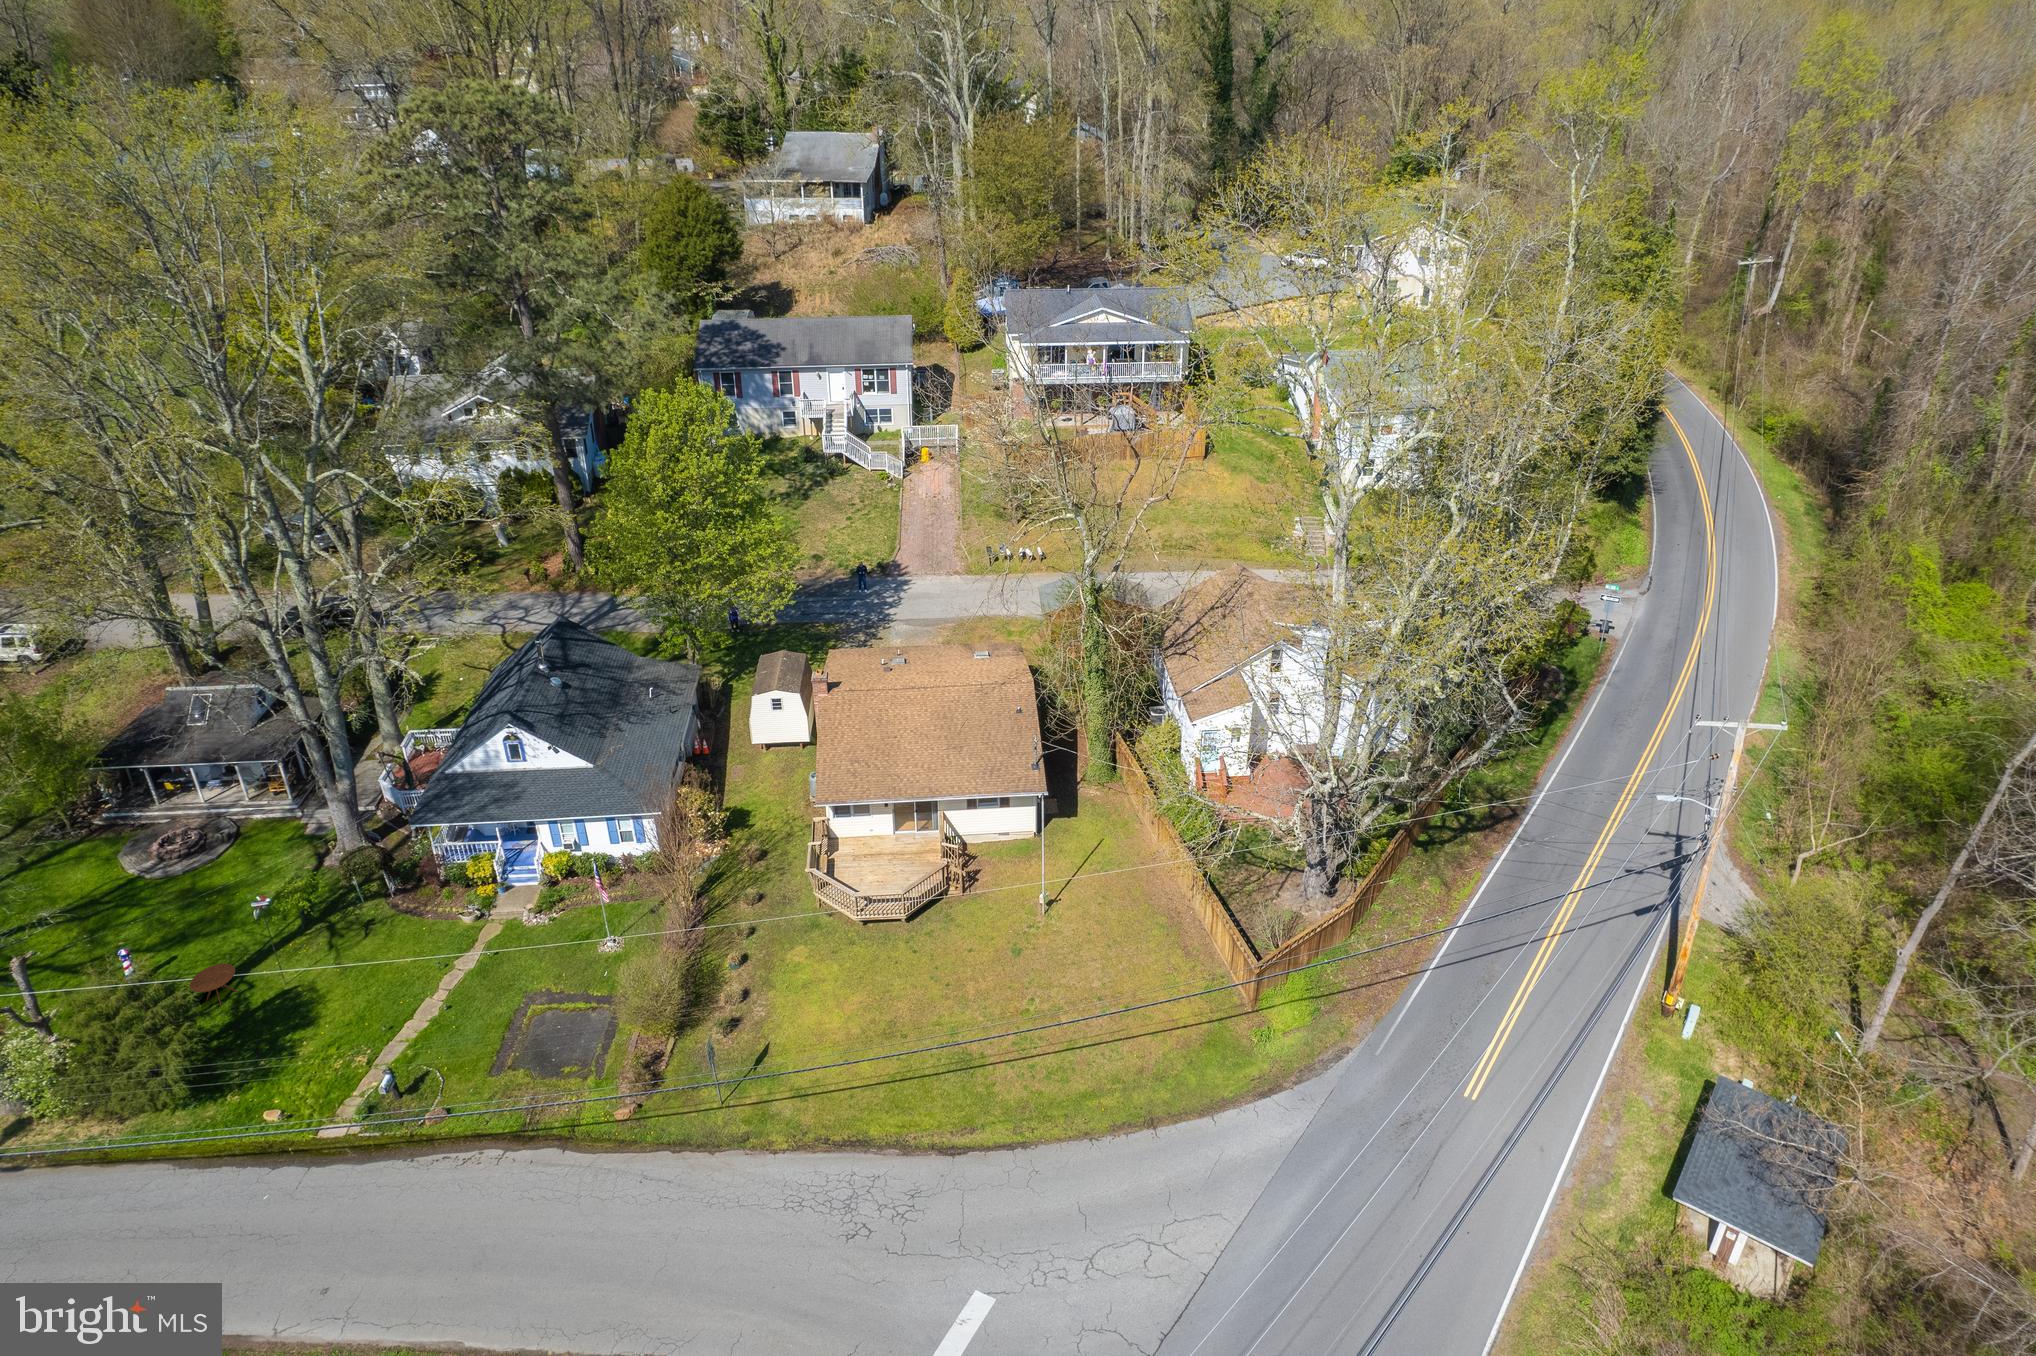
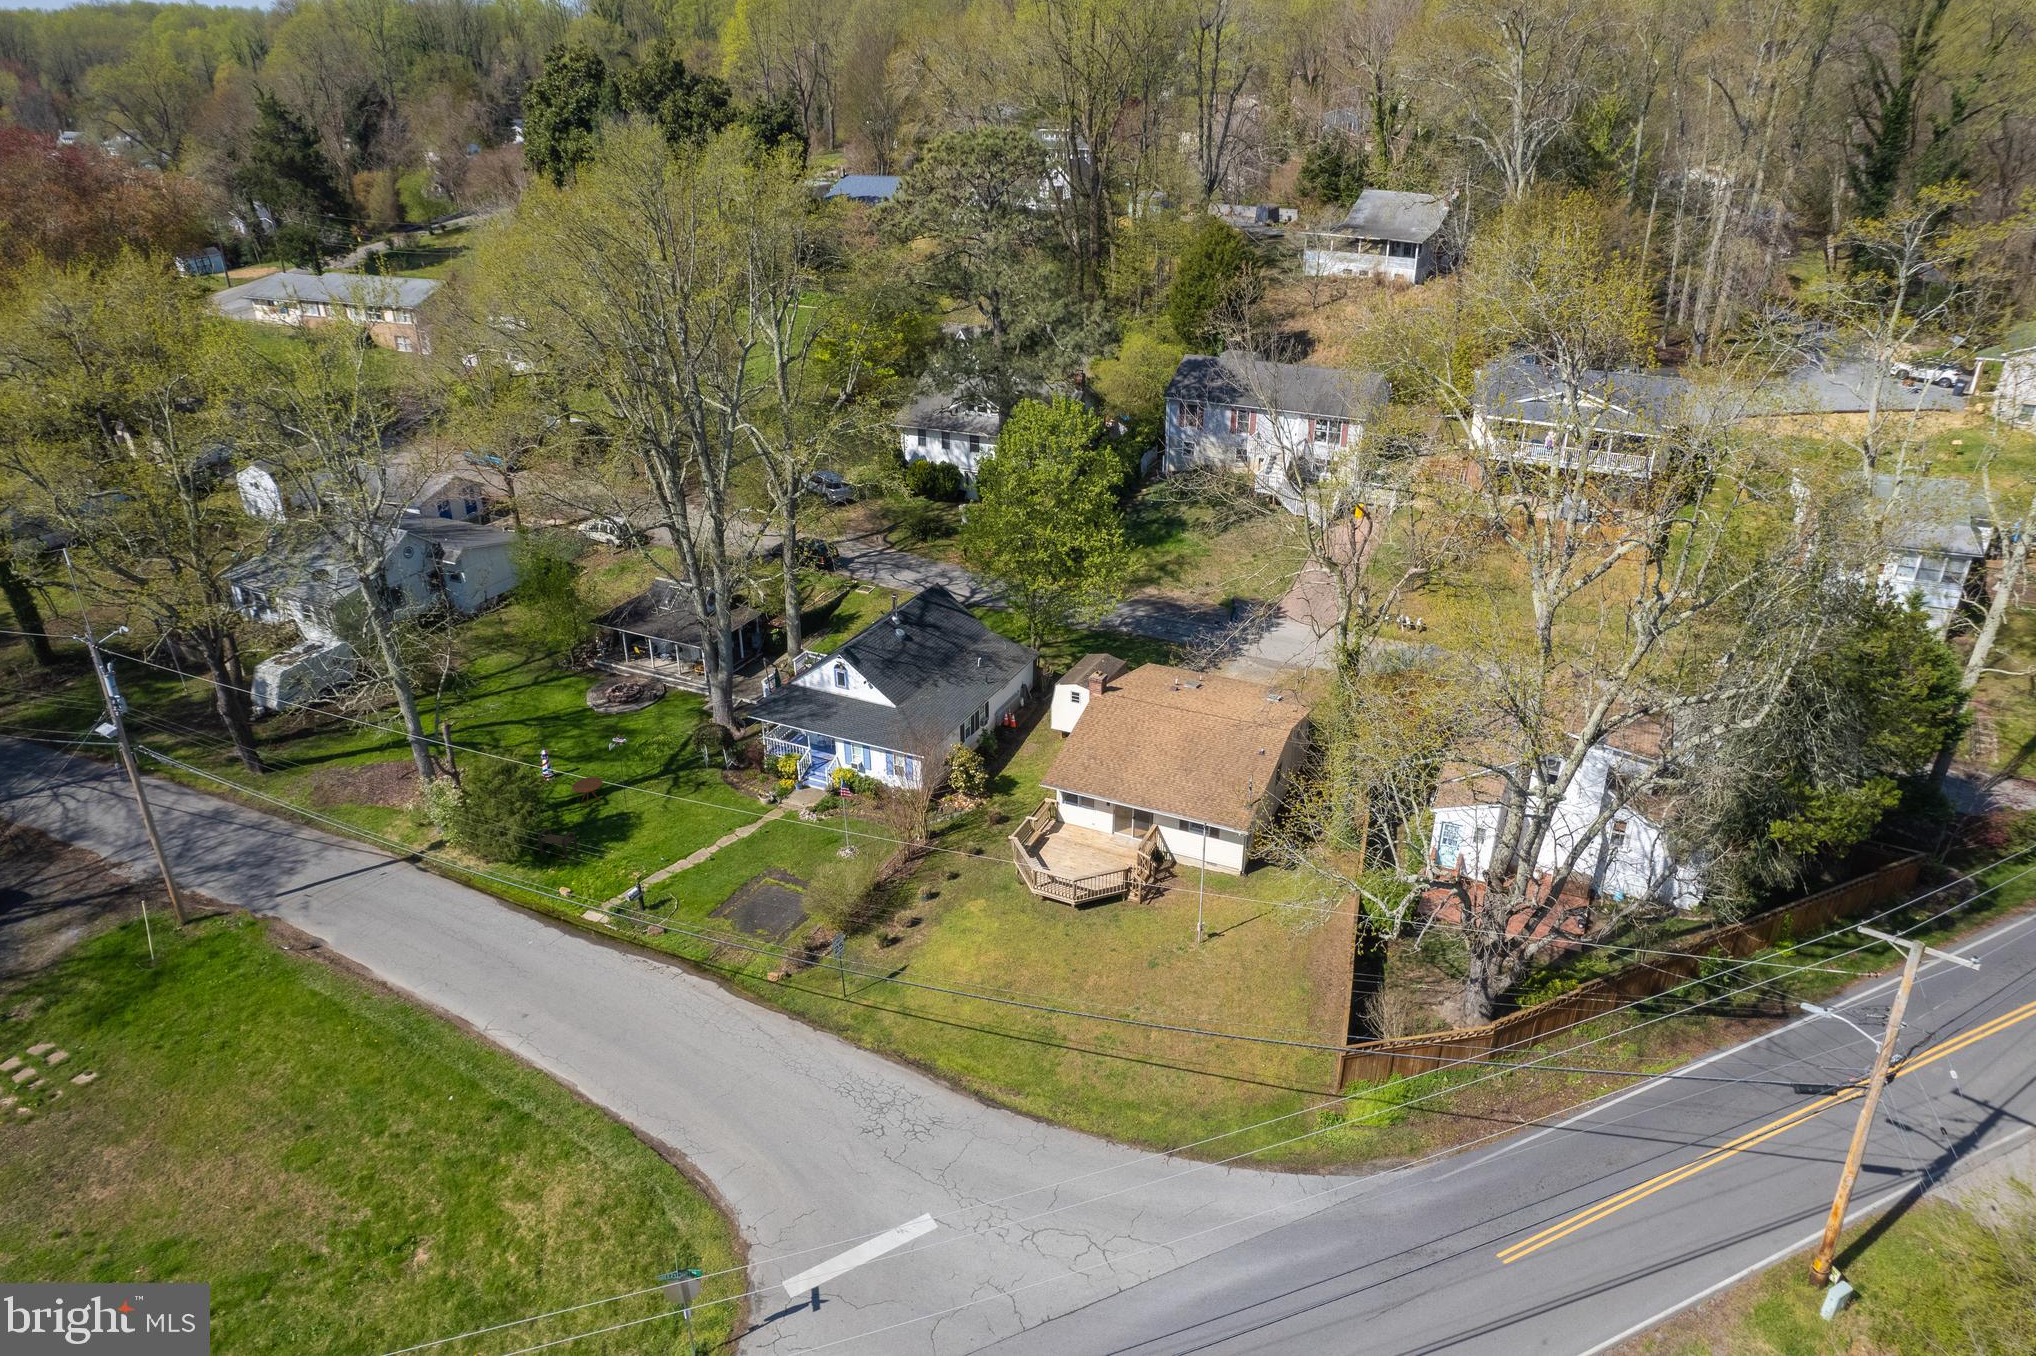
bench: none [183,1045,246,1090] -> present [538,828,578,859]

